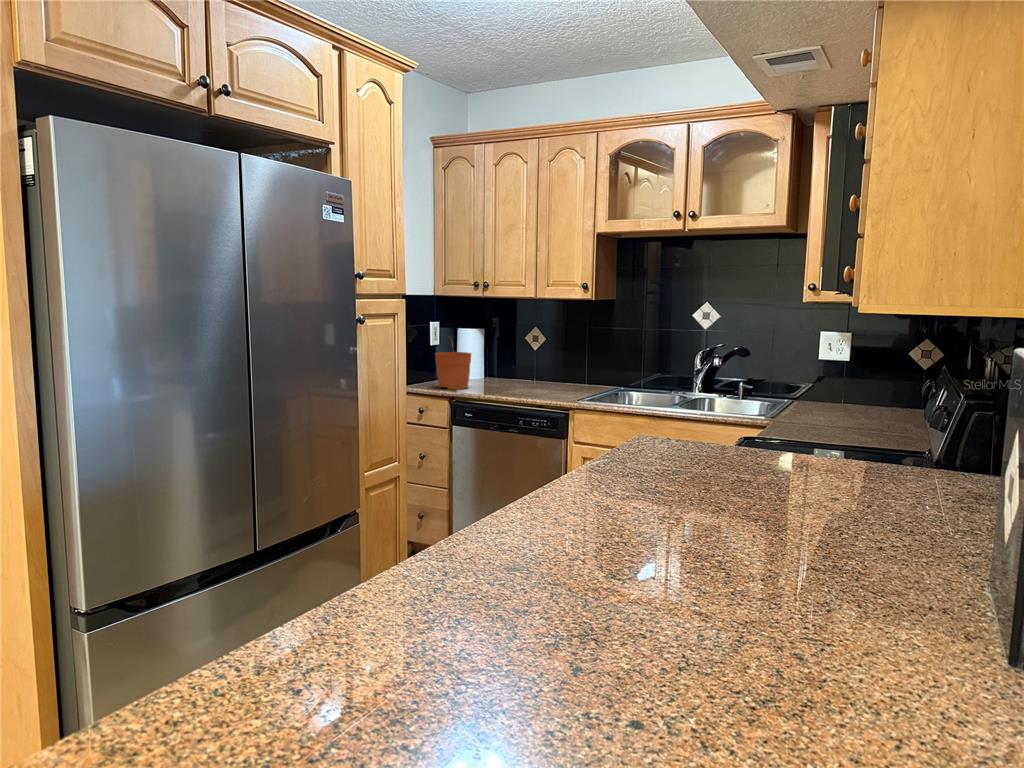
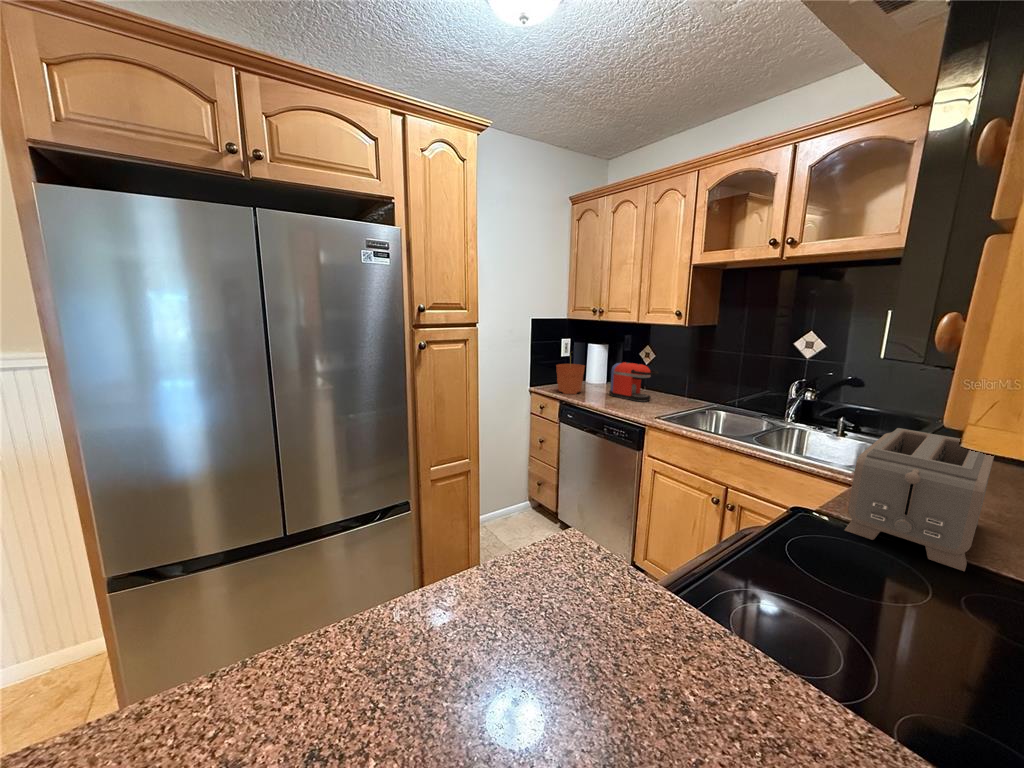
coffee maker: none [503,346,562,390] -> present [609,362,658,402]
toaster: none [777,367,850,447] -> present [845,428,994,571]

